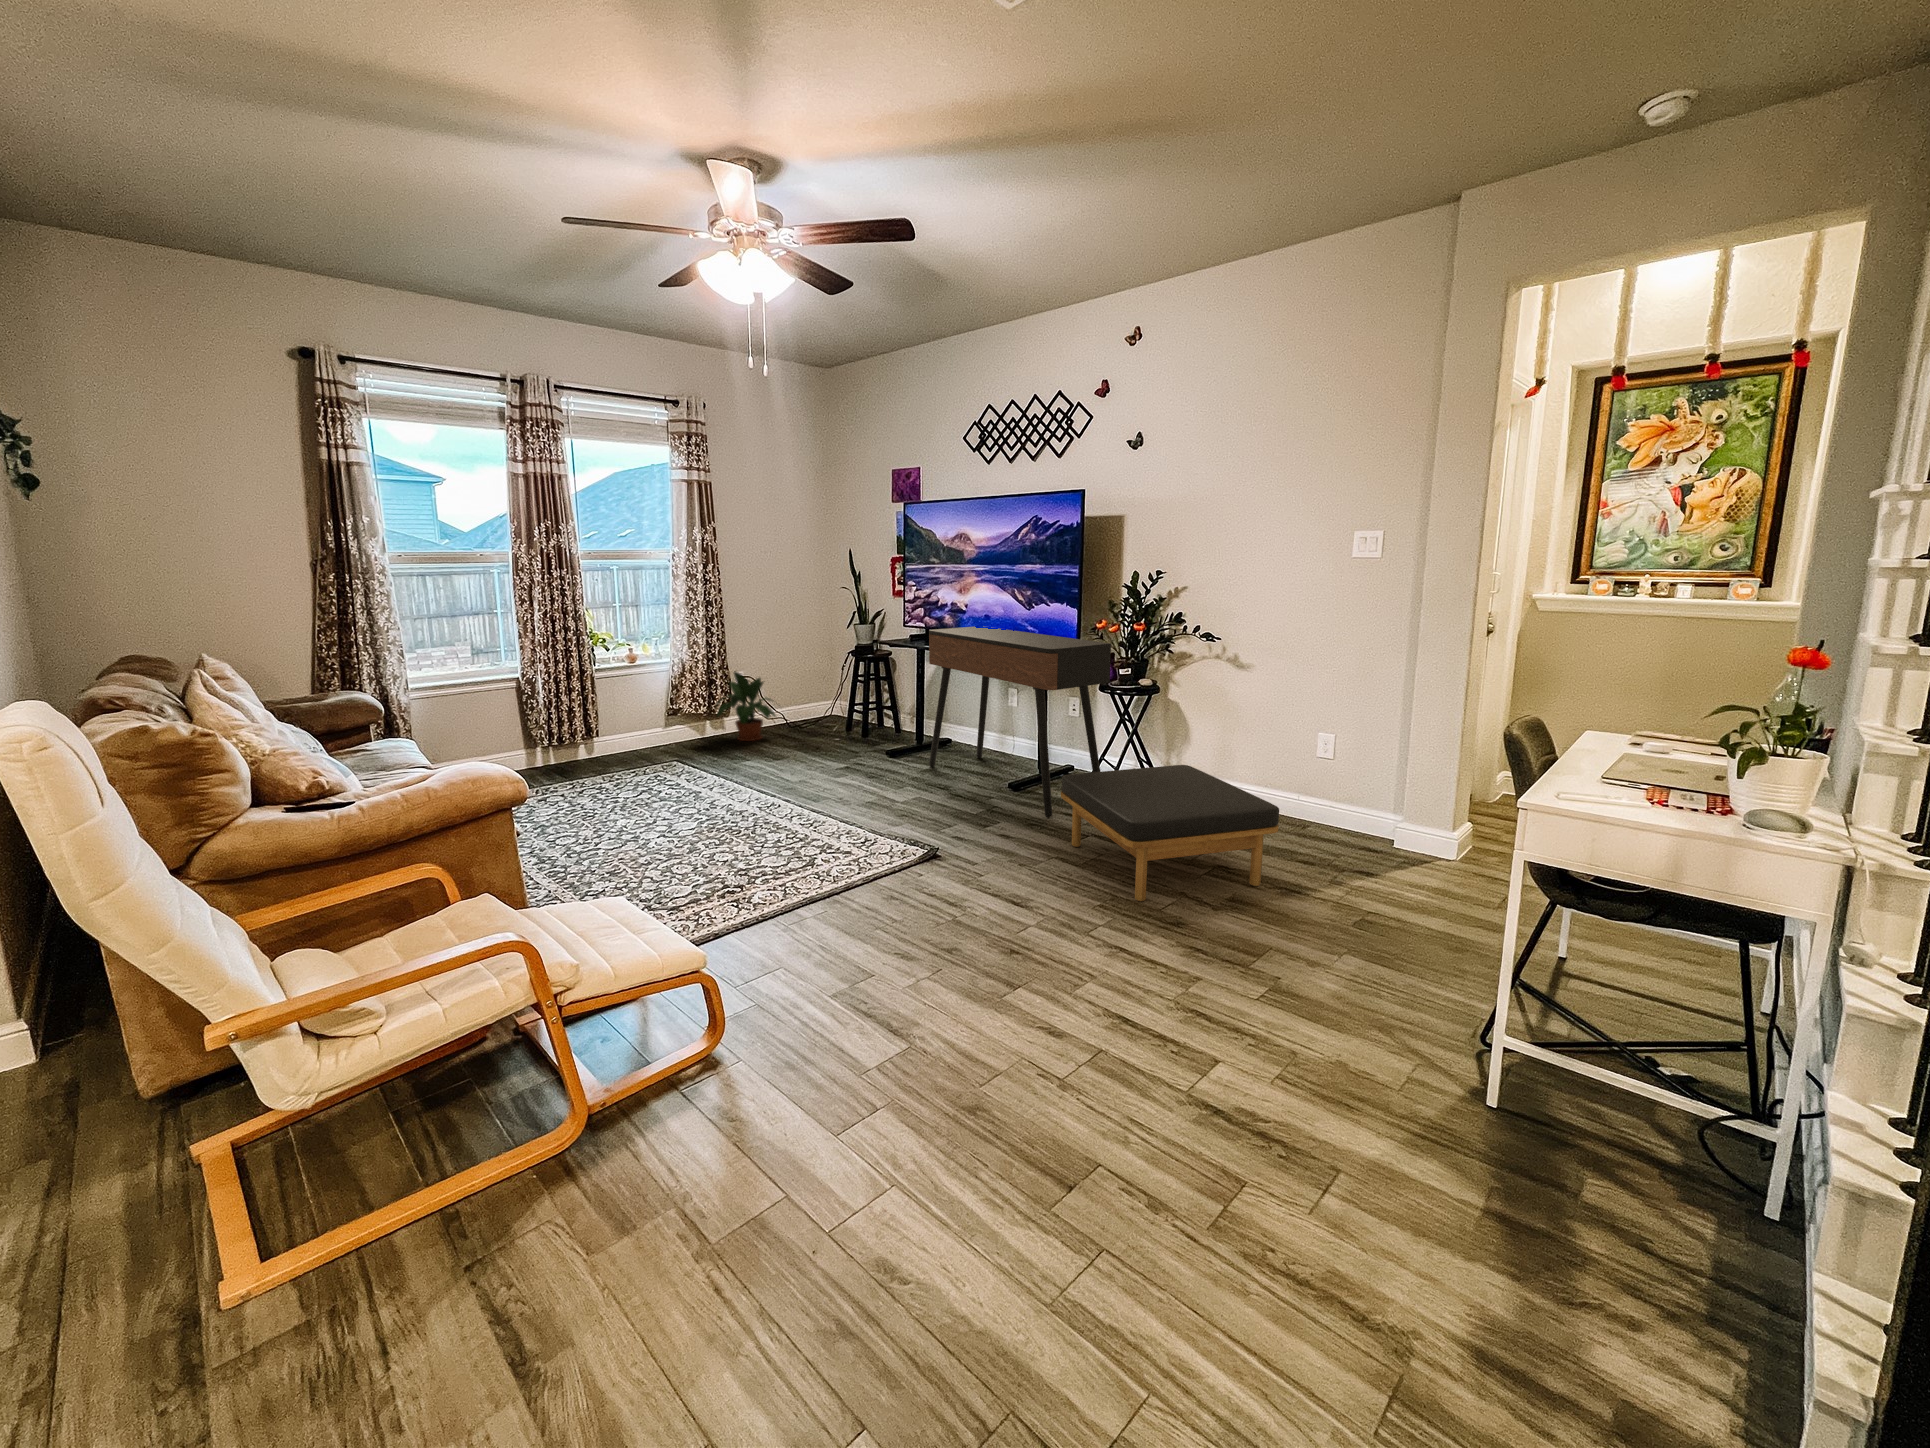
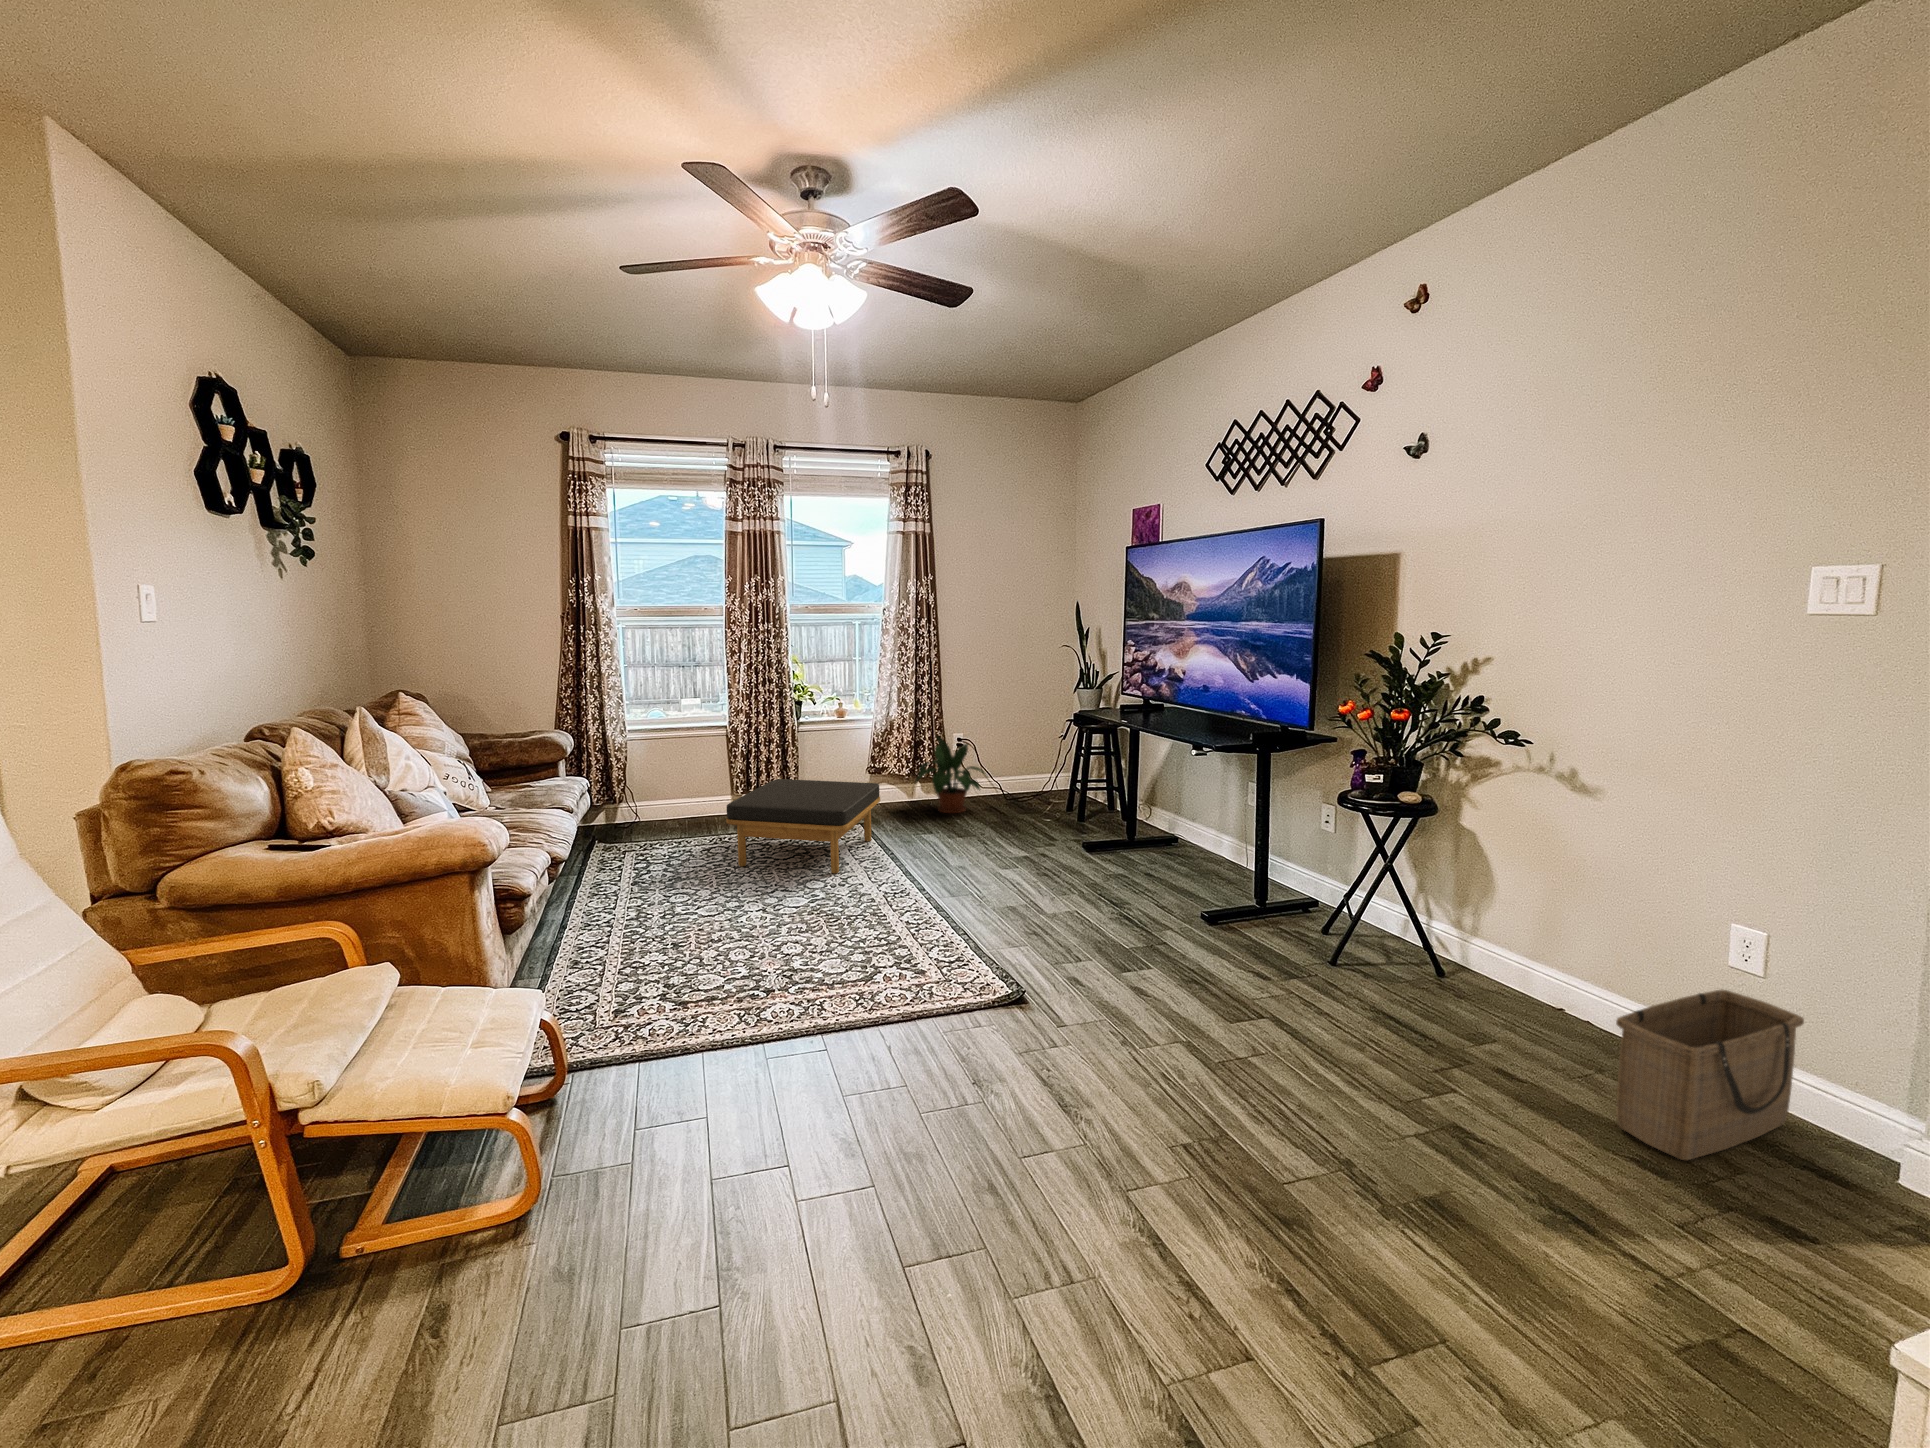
console table: present [929,626,1111,817] -> none [1122,701,1341,977]
ottoman: present [1061,765,1279,901] -> present [726,779,880,873]
basket: none [1283,766,1350,855] -> present [1616,989,1804,1160]

